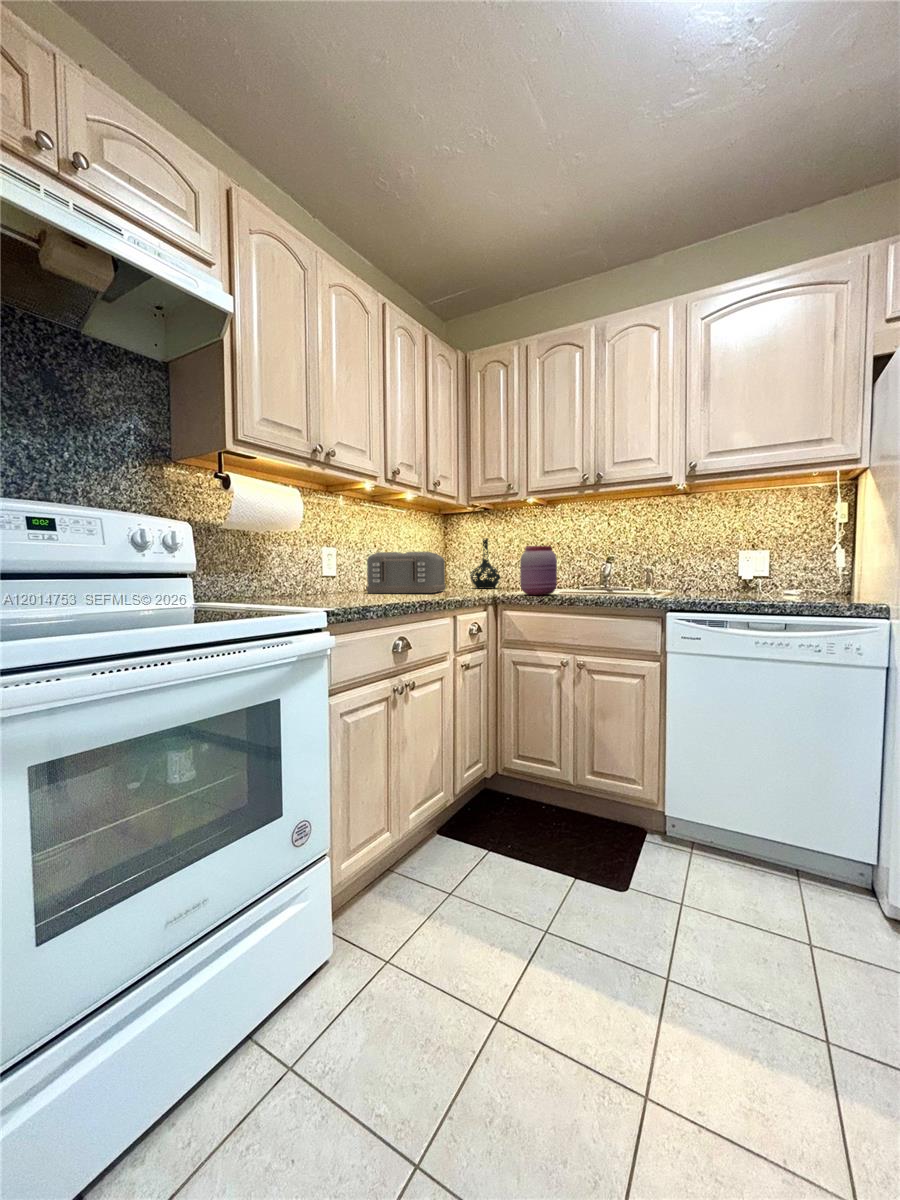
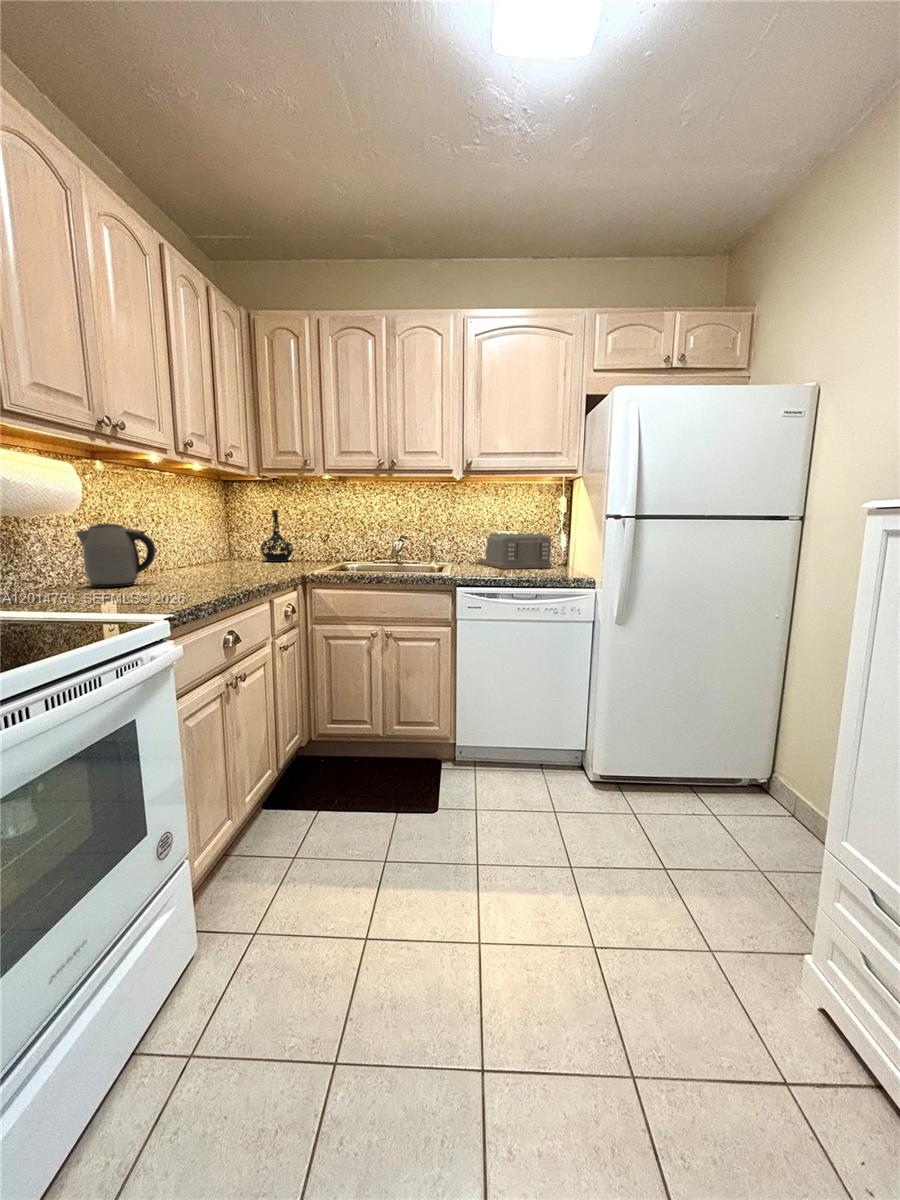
kettle: none [304,542,361,596] -> present [76,523,156,588]
jar: present [520,546,557,595] -> none [328,528,363,575]
toaster: present [366,552,446,593] -> present [477,533,552,569]

